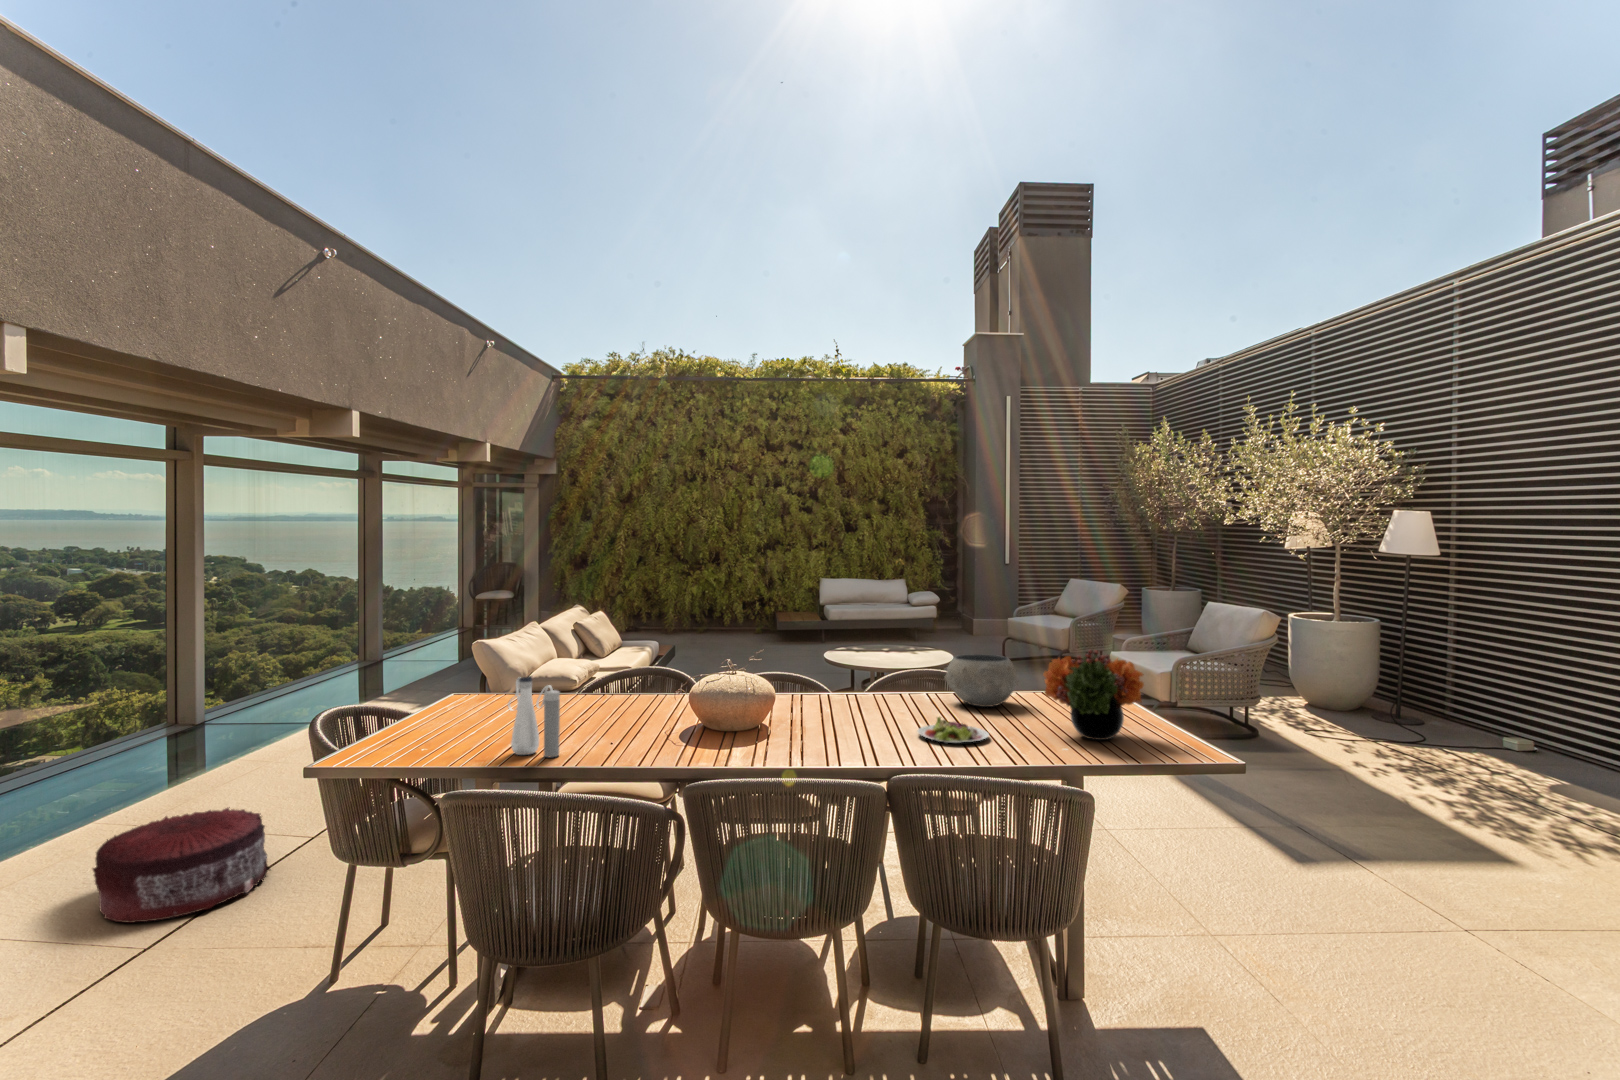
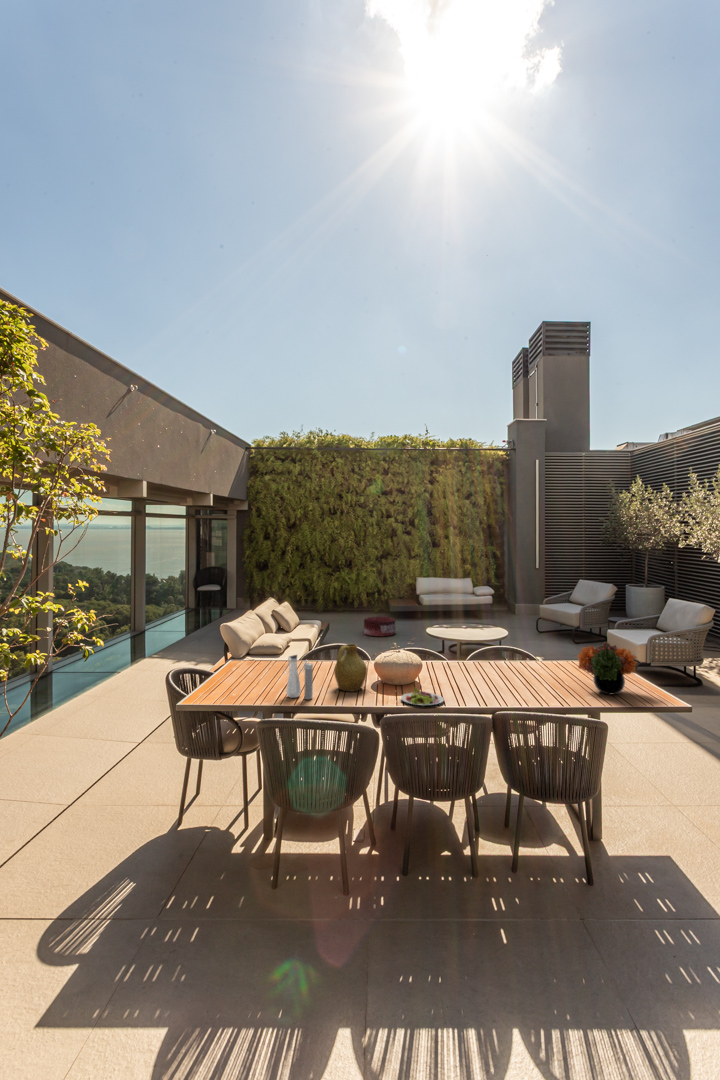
ceramic bowl: present [944,654,1018,707] -> none [516,641,560,672]
pitcher: none [609,657,670,743] -> present [334,644,367,691]
salad plate: present [918,717,989,743] -> present [401,688,444,706]
pouf: present [93,807,270,923] -> present [364,616,396,637]

